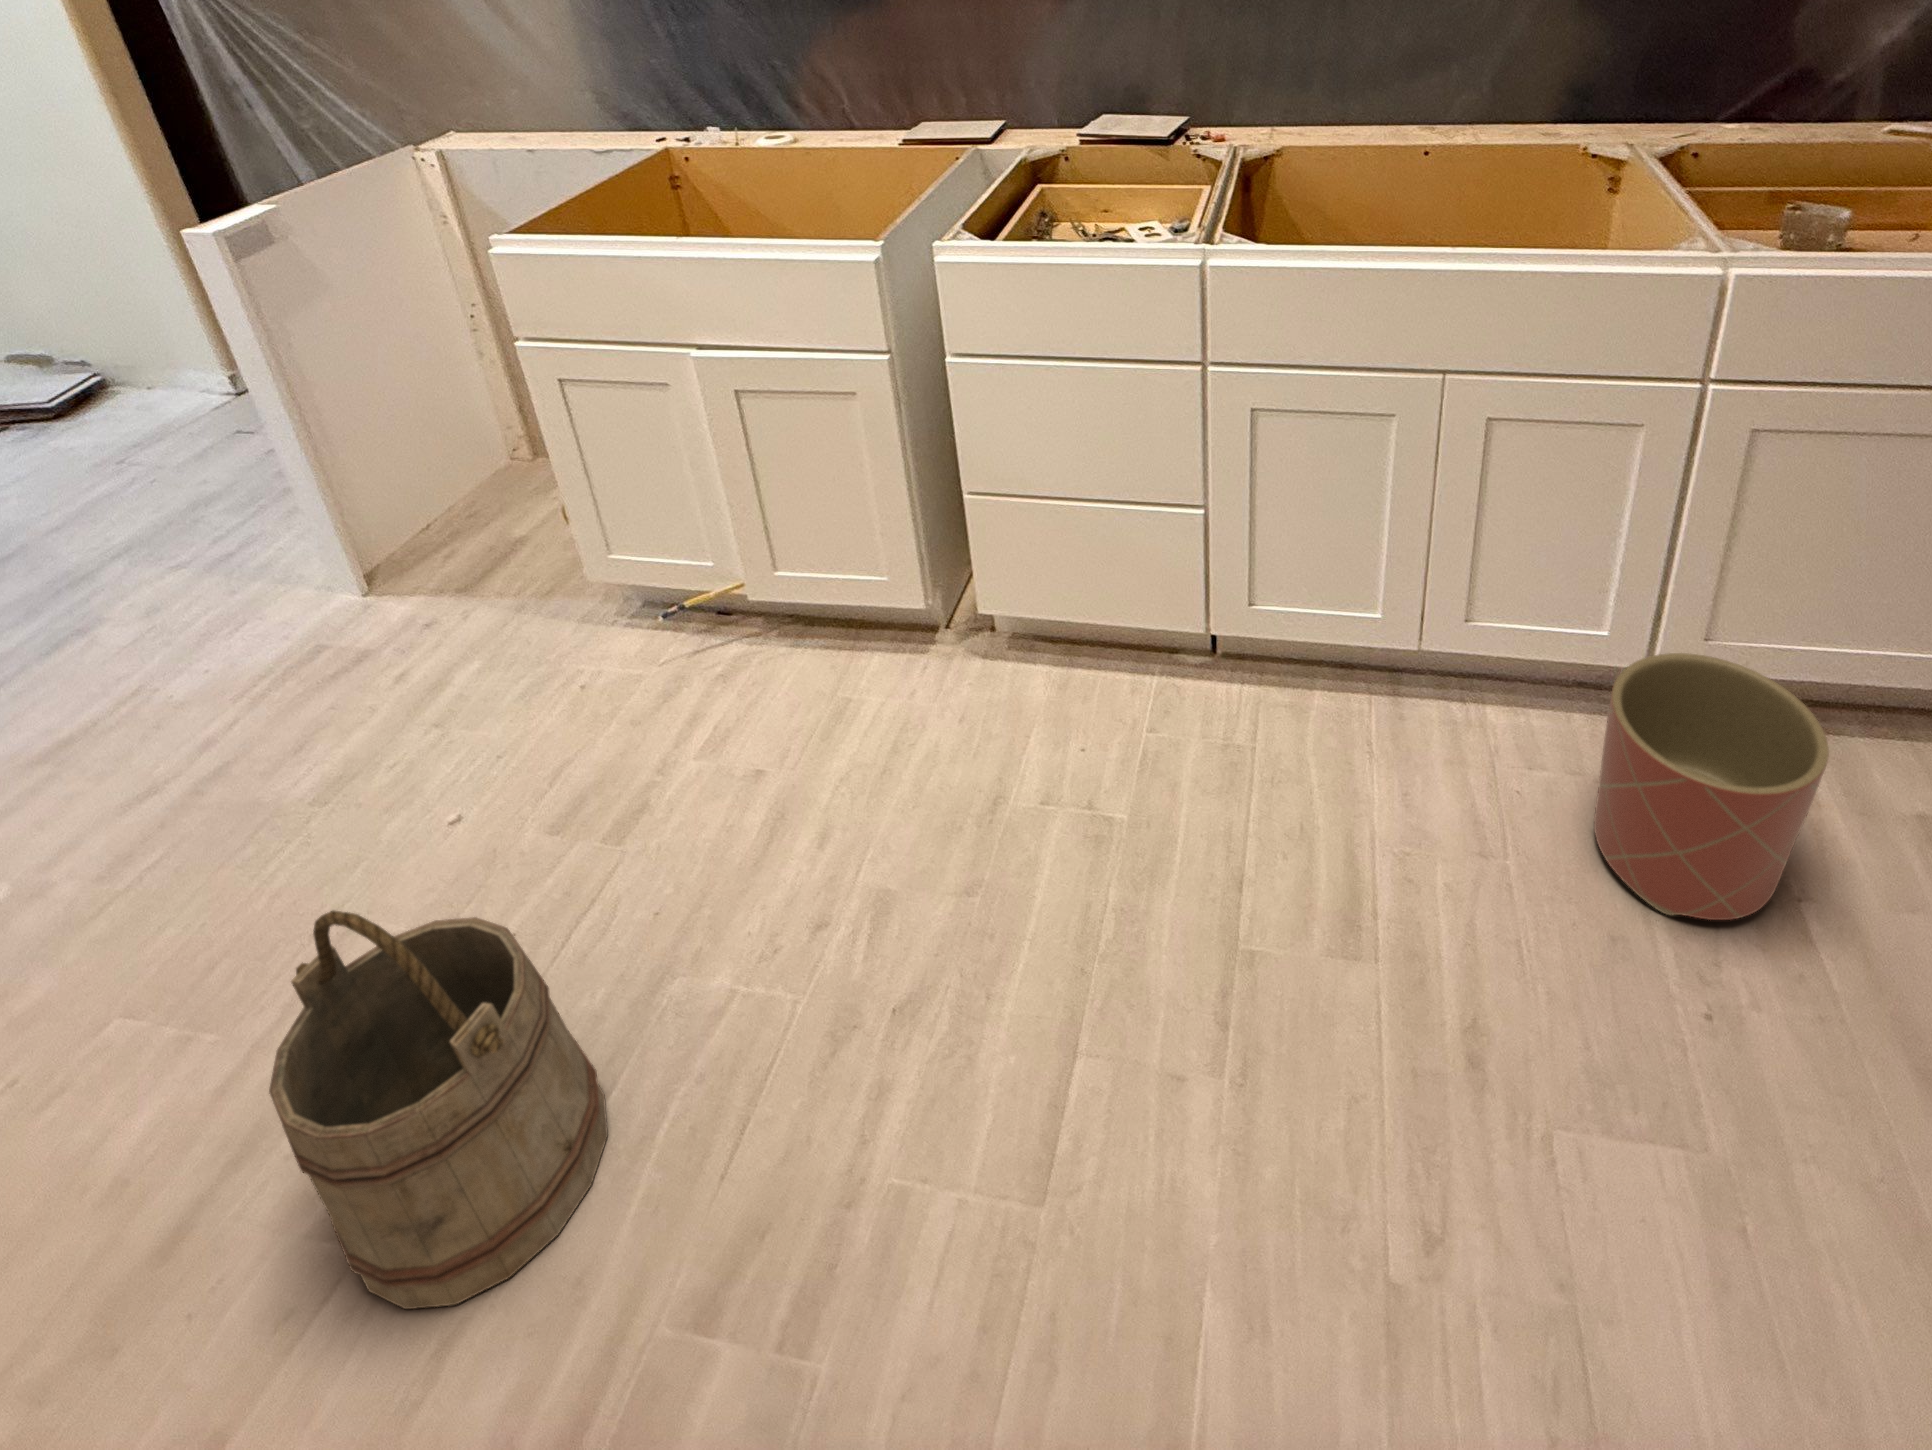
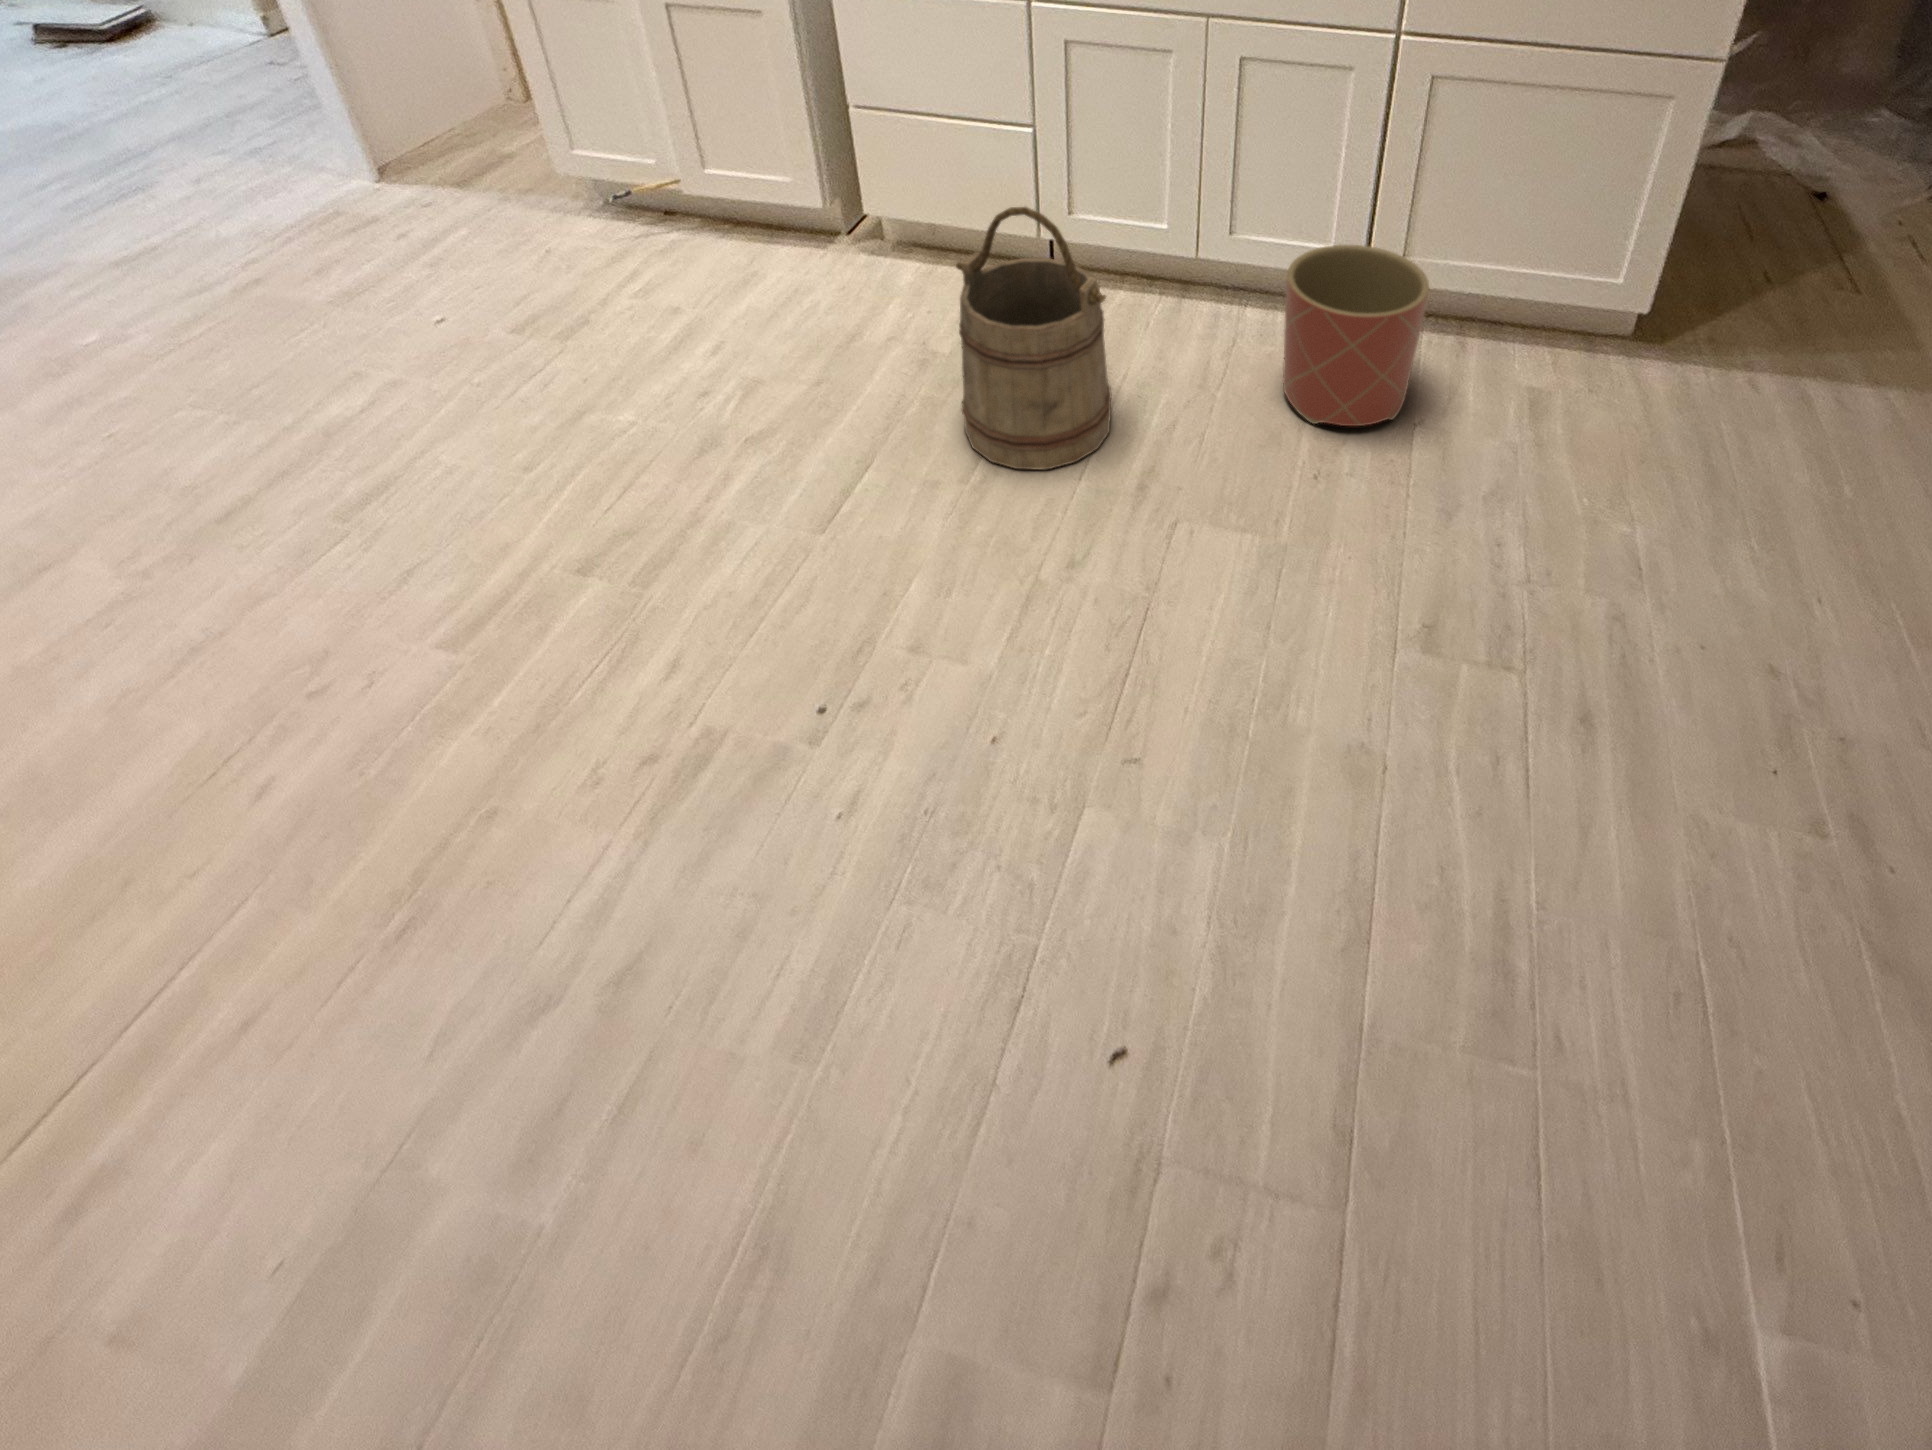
bucket: present [269,910,608,1309] -> present [956,207,1111,470]

